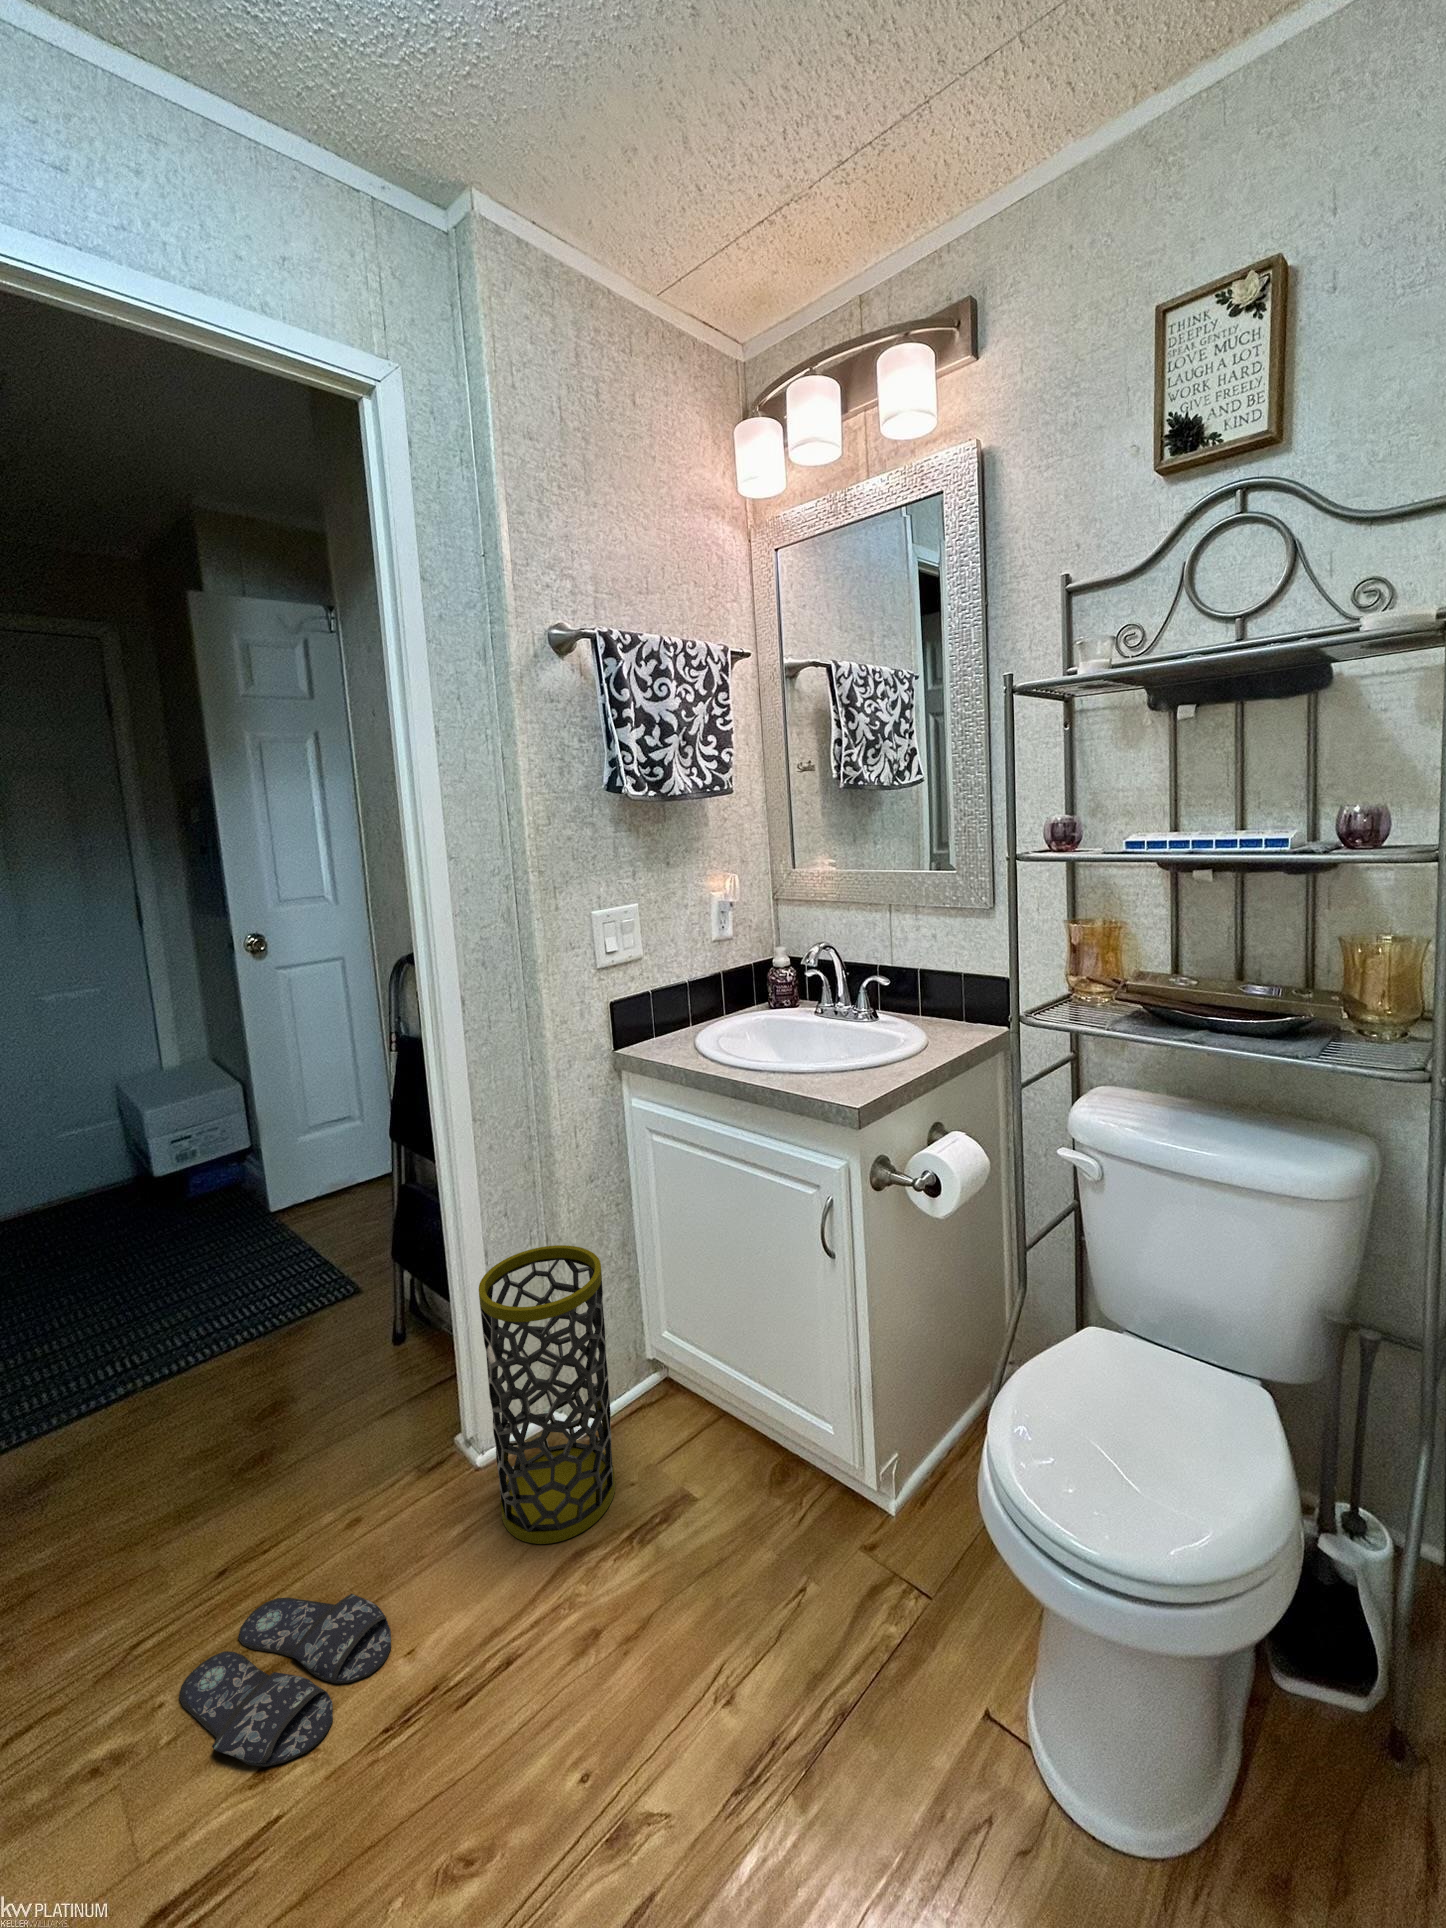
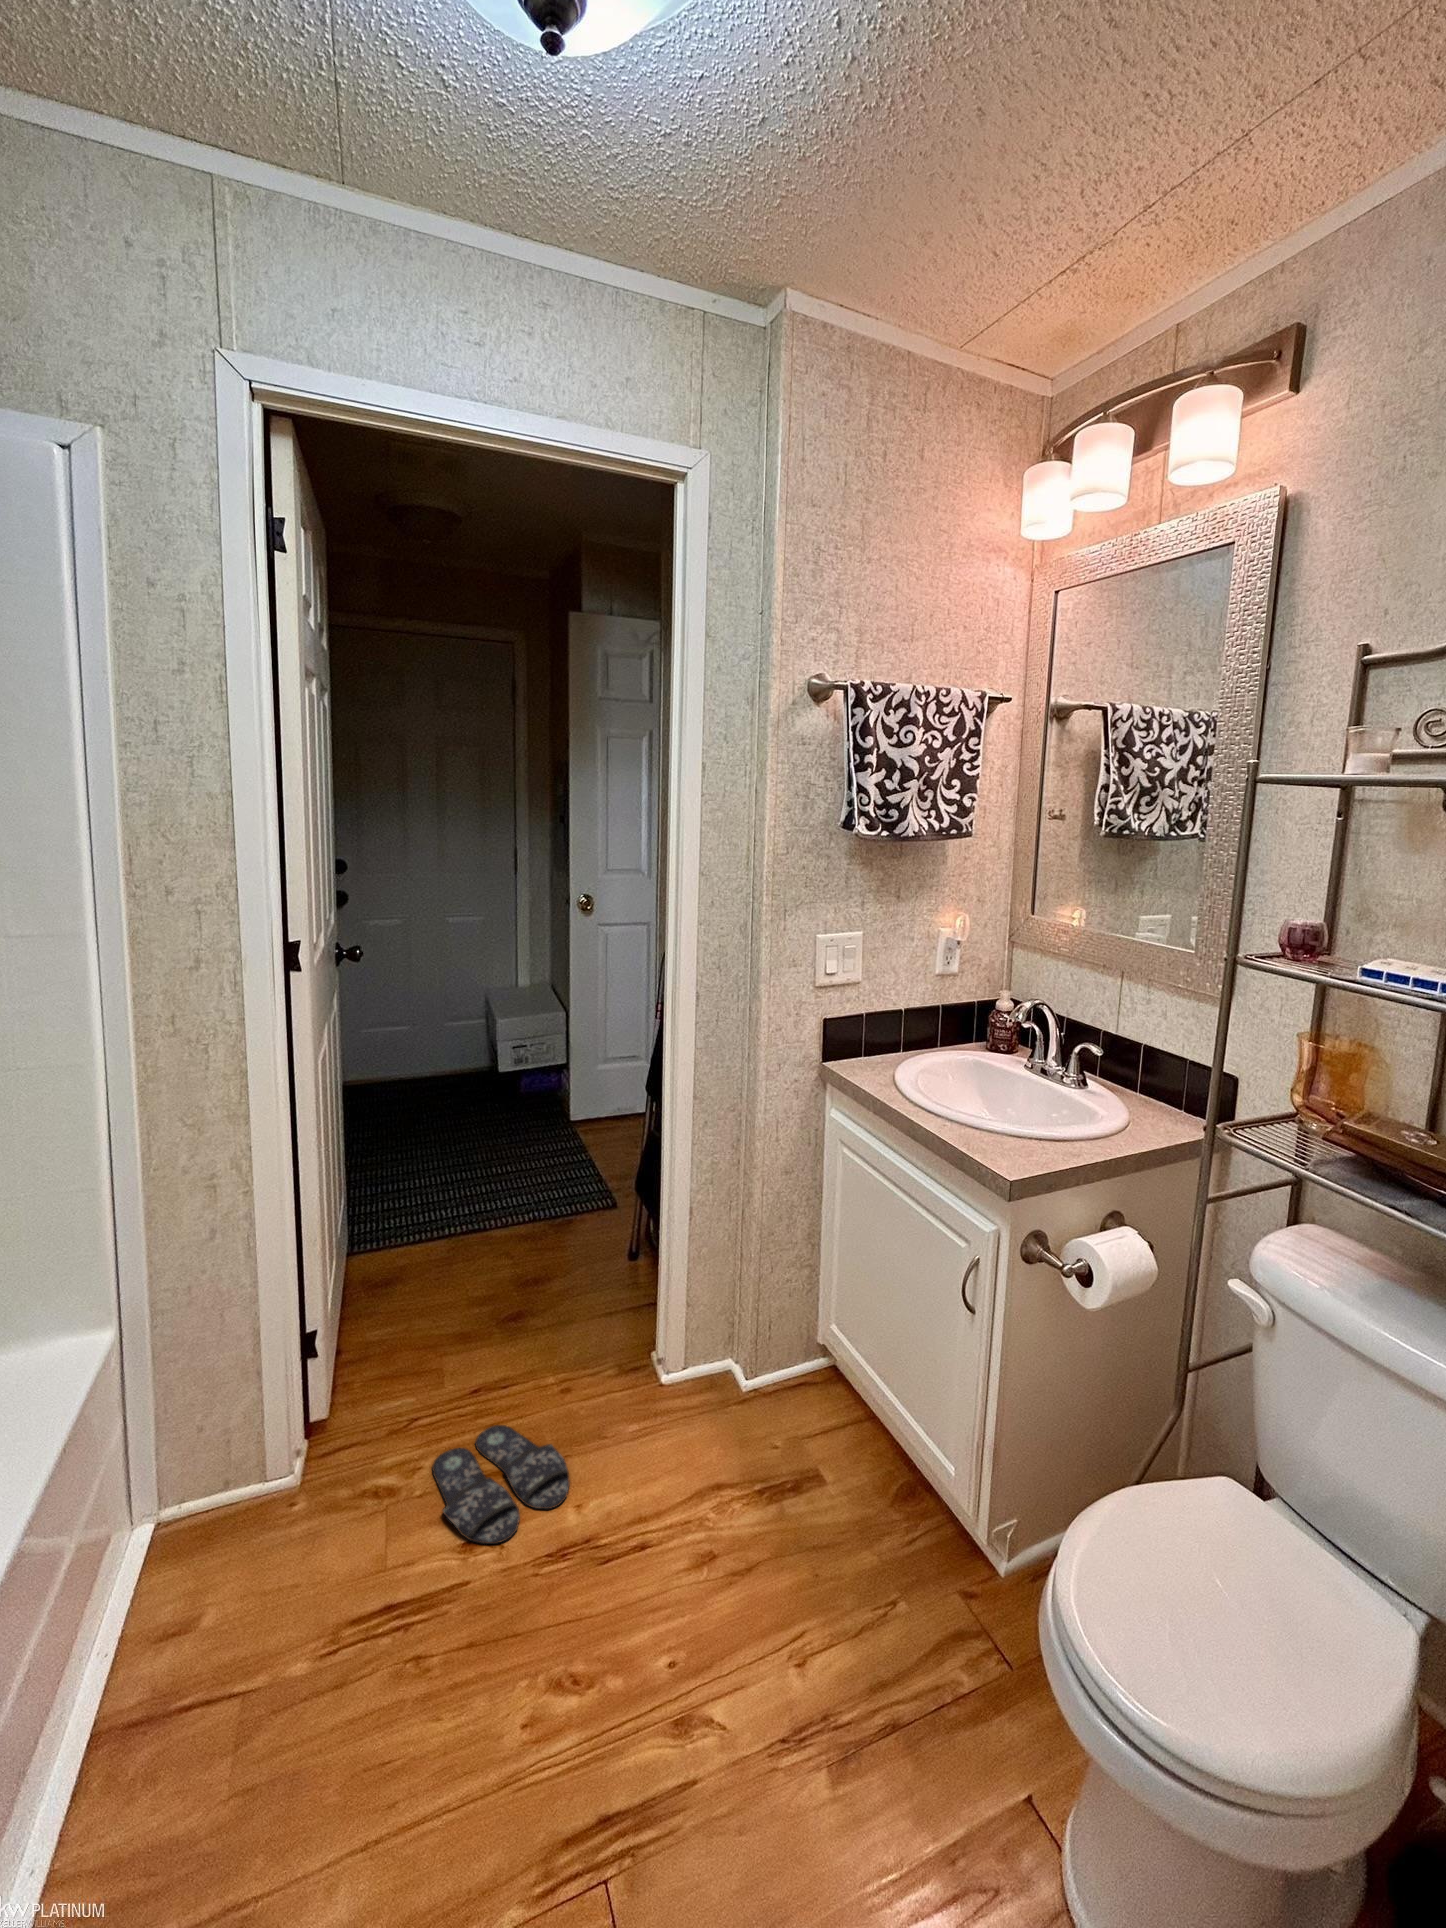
trash can: present [479,1245,615,1544] -> none [670,1219,776,1471]

